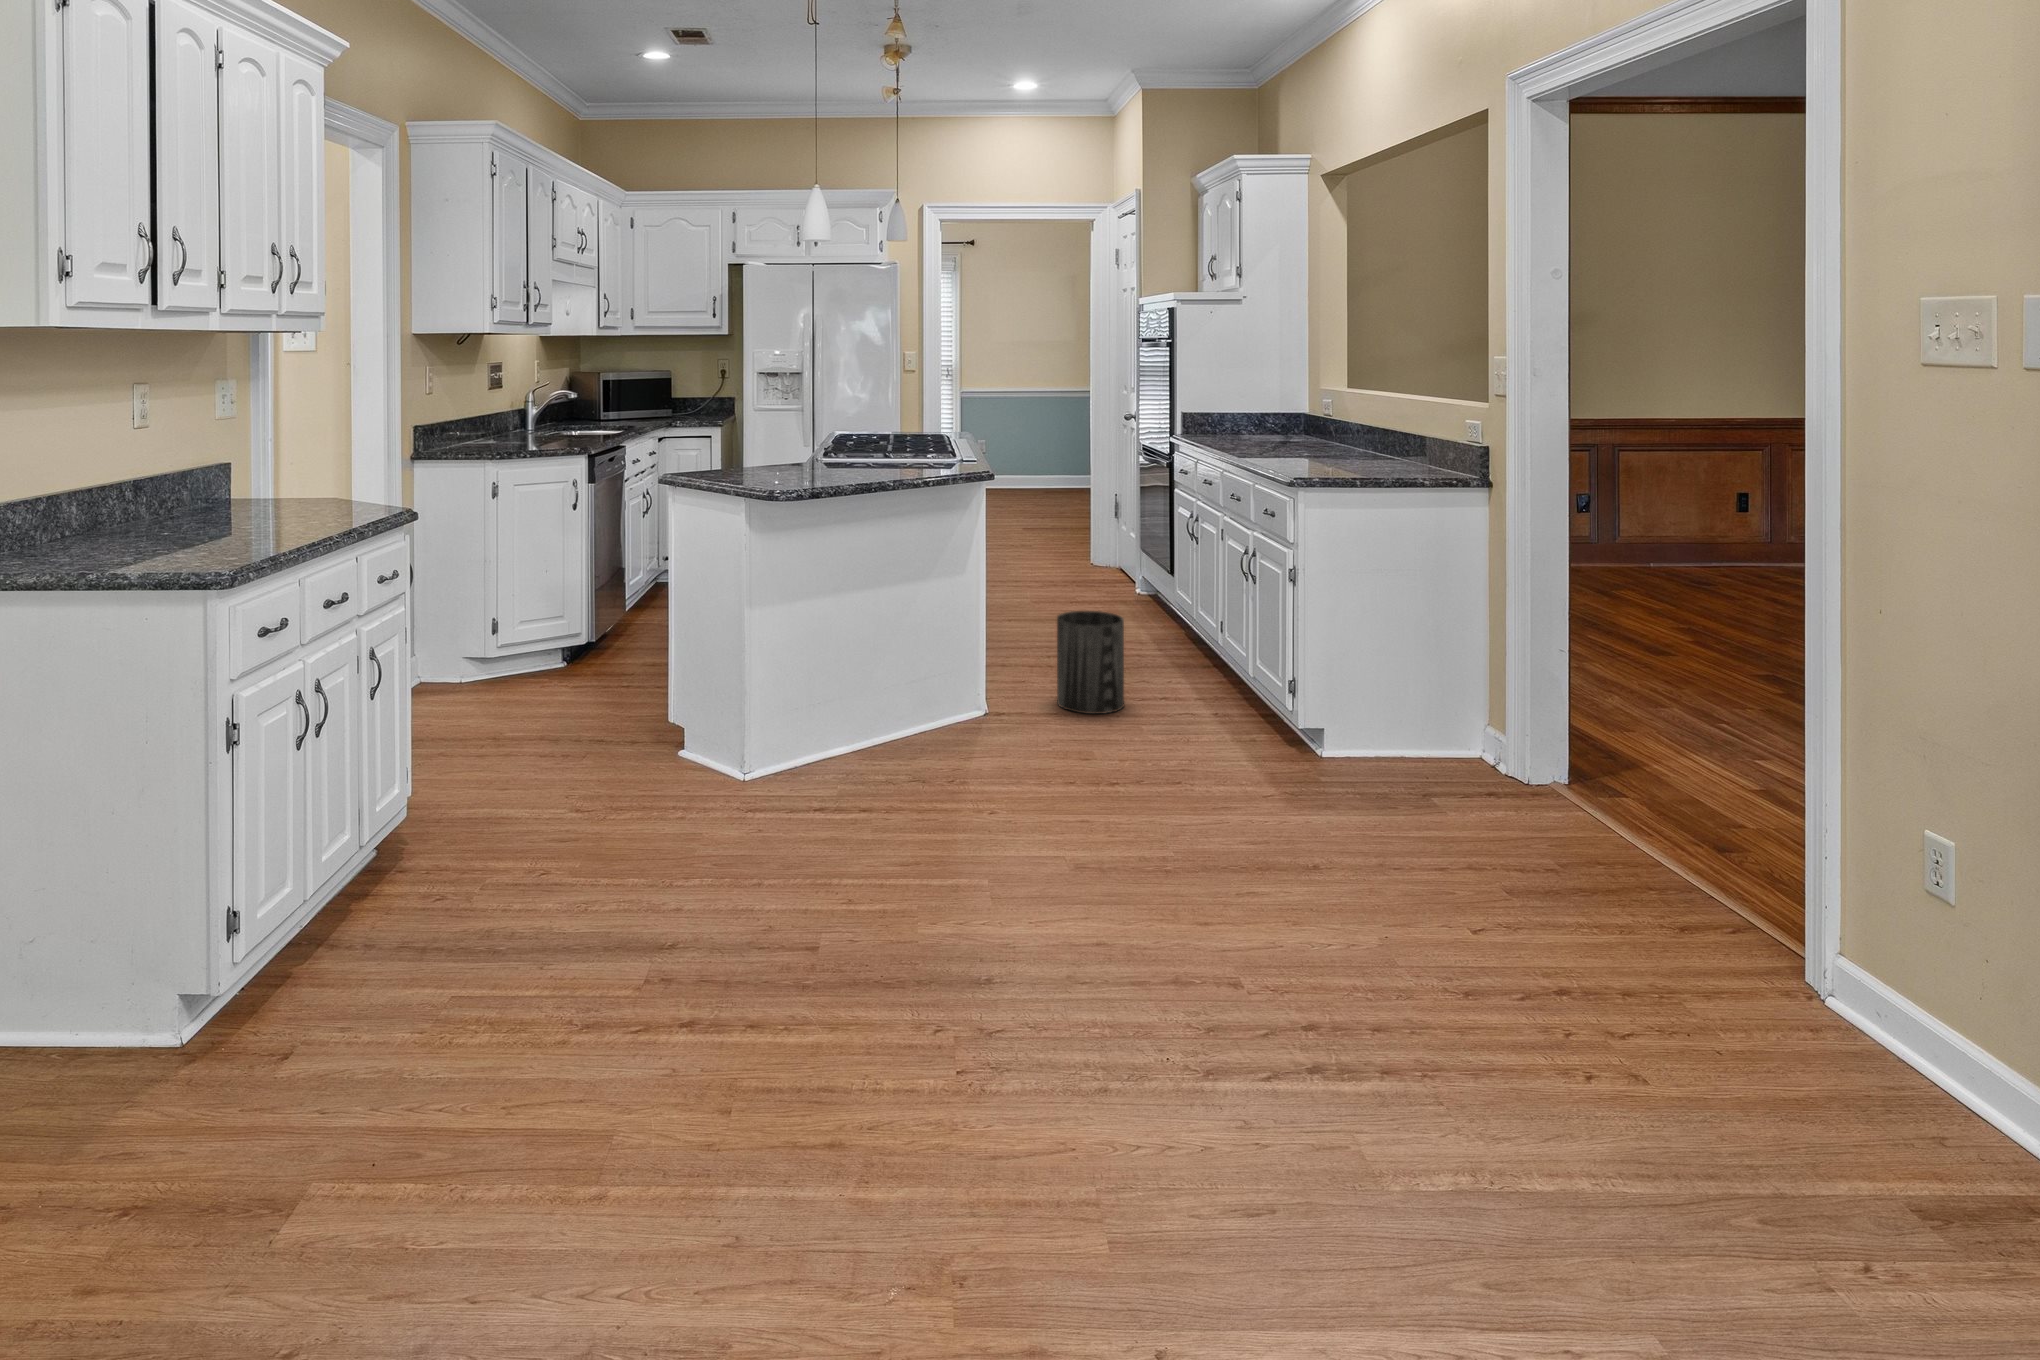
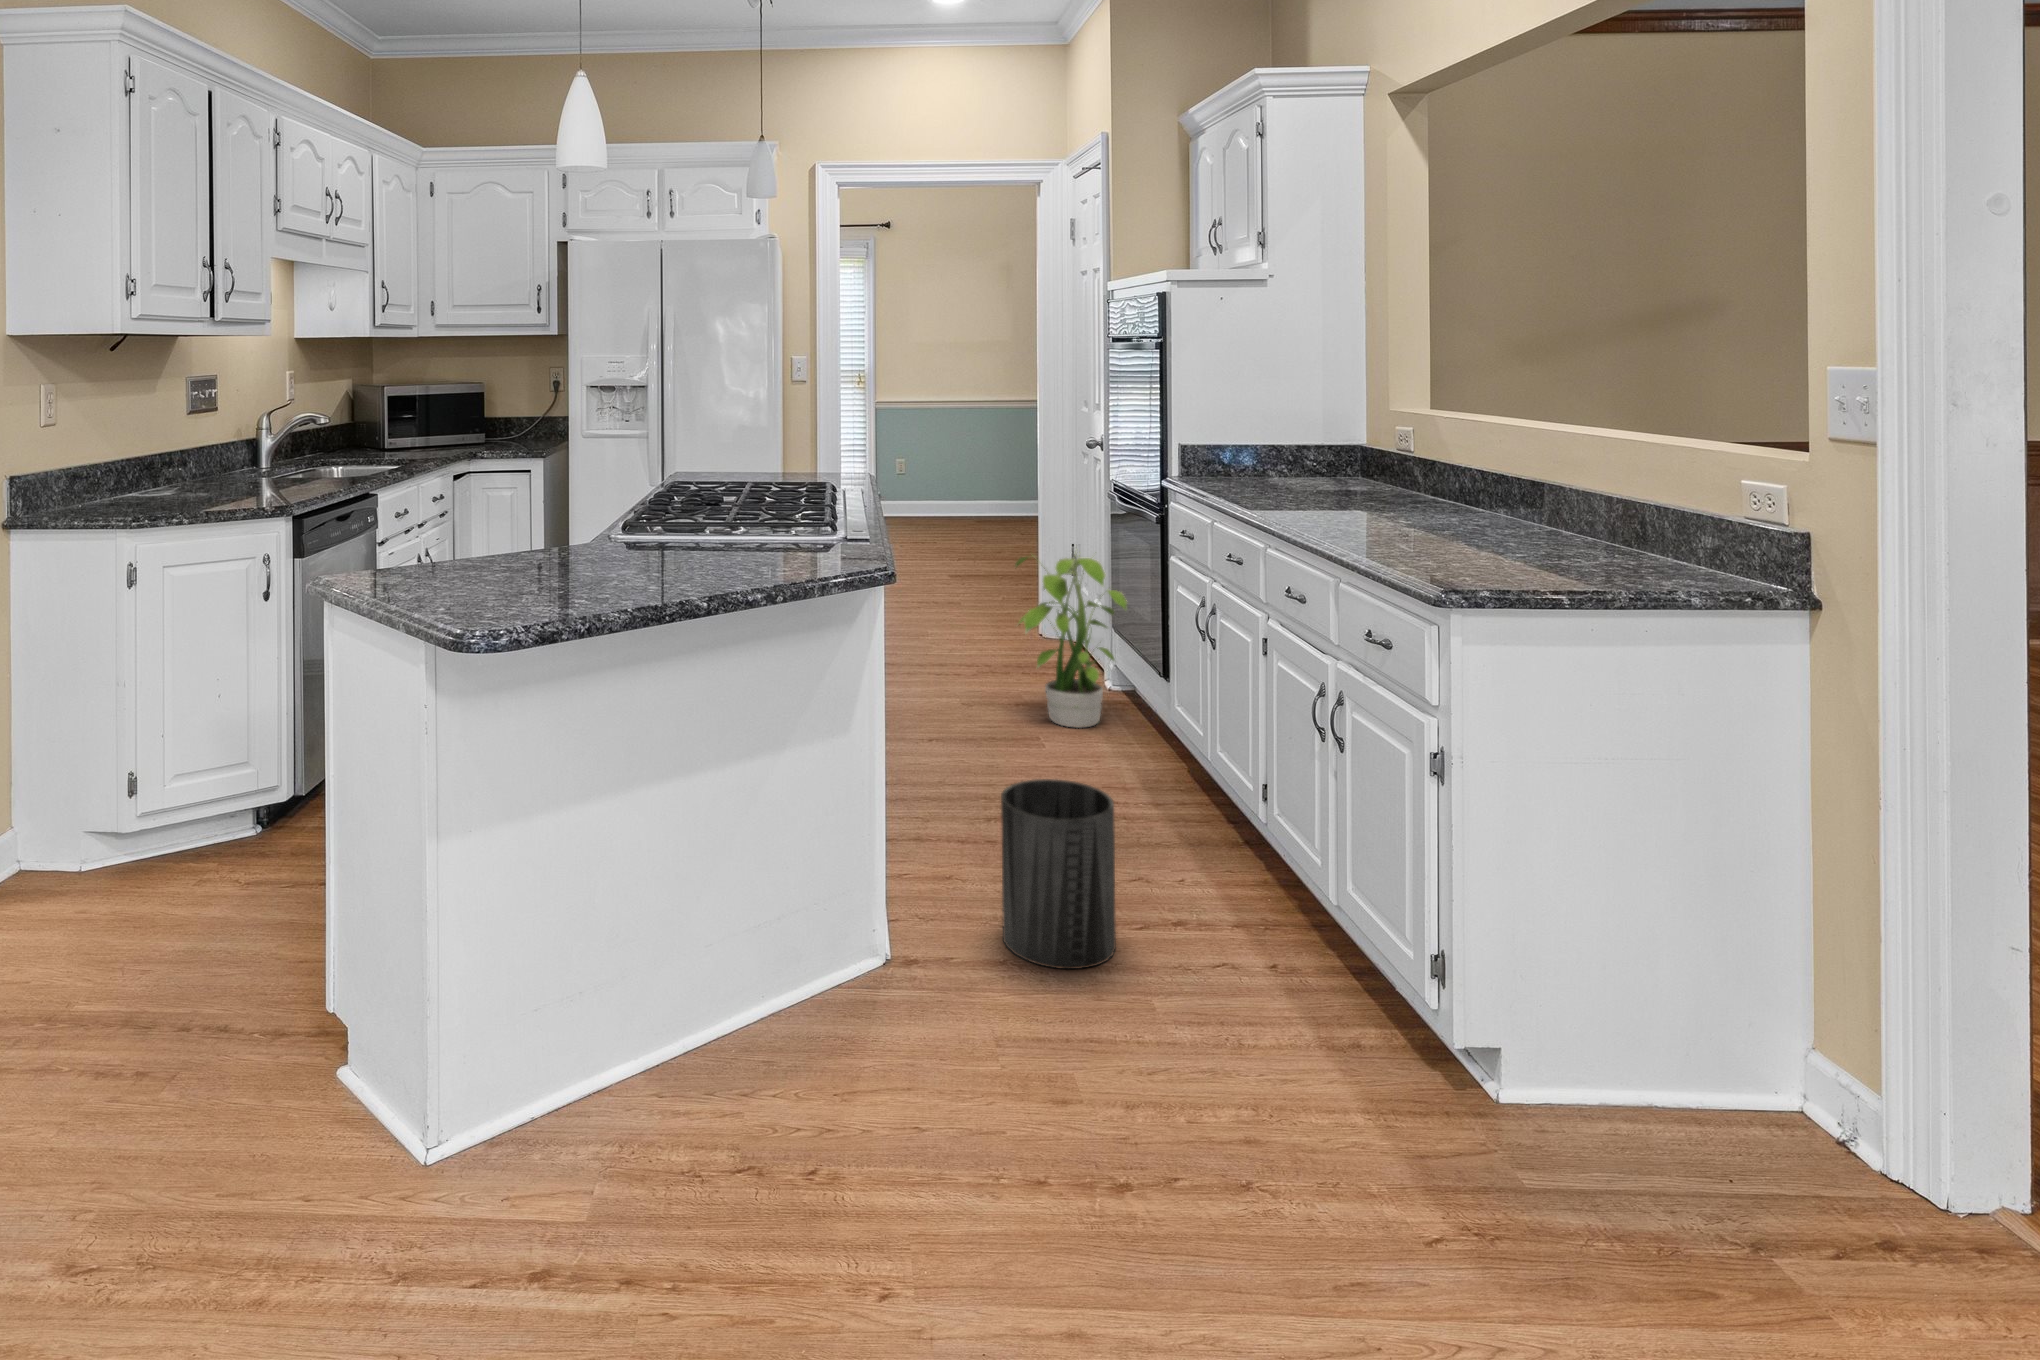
potted plant: none [1071,489,1149,612] -> present [1015,555,1127,728]

